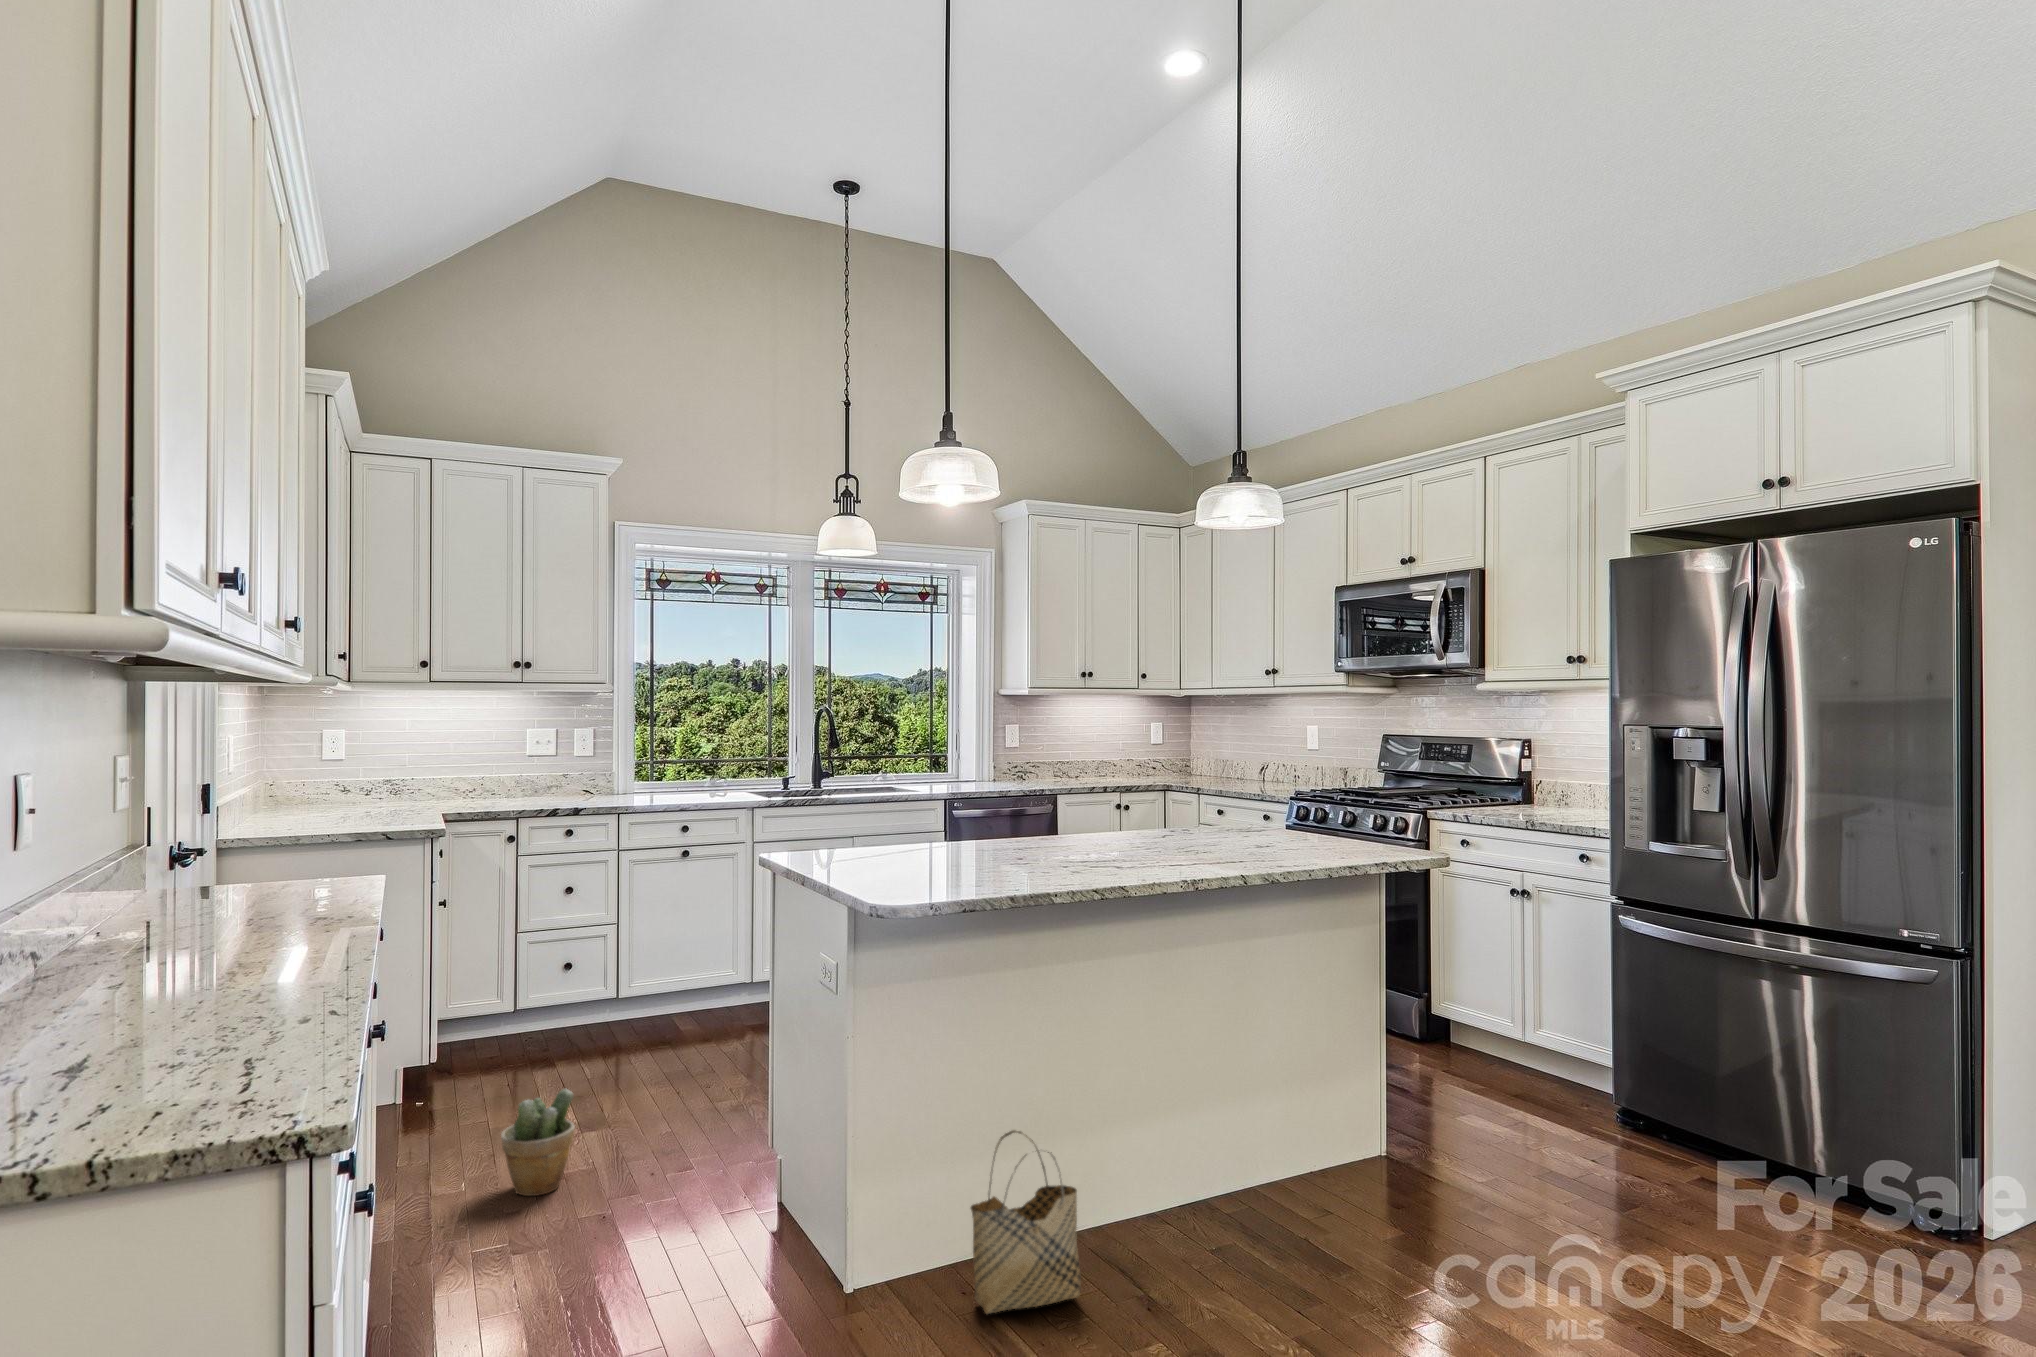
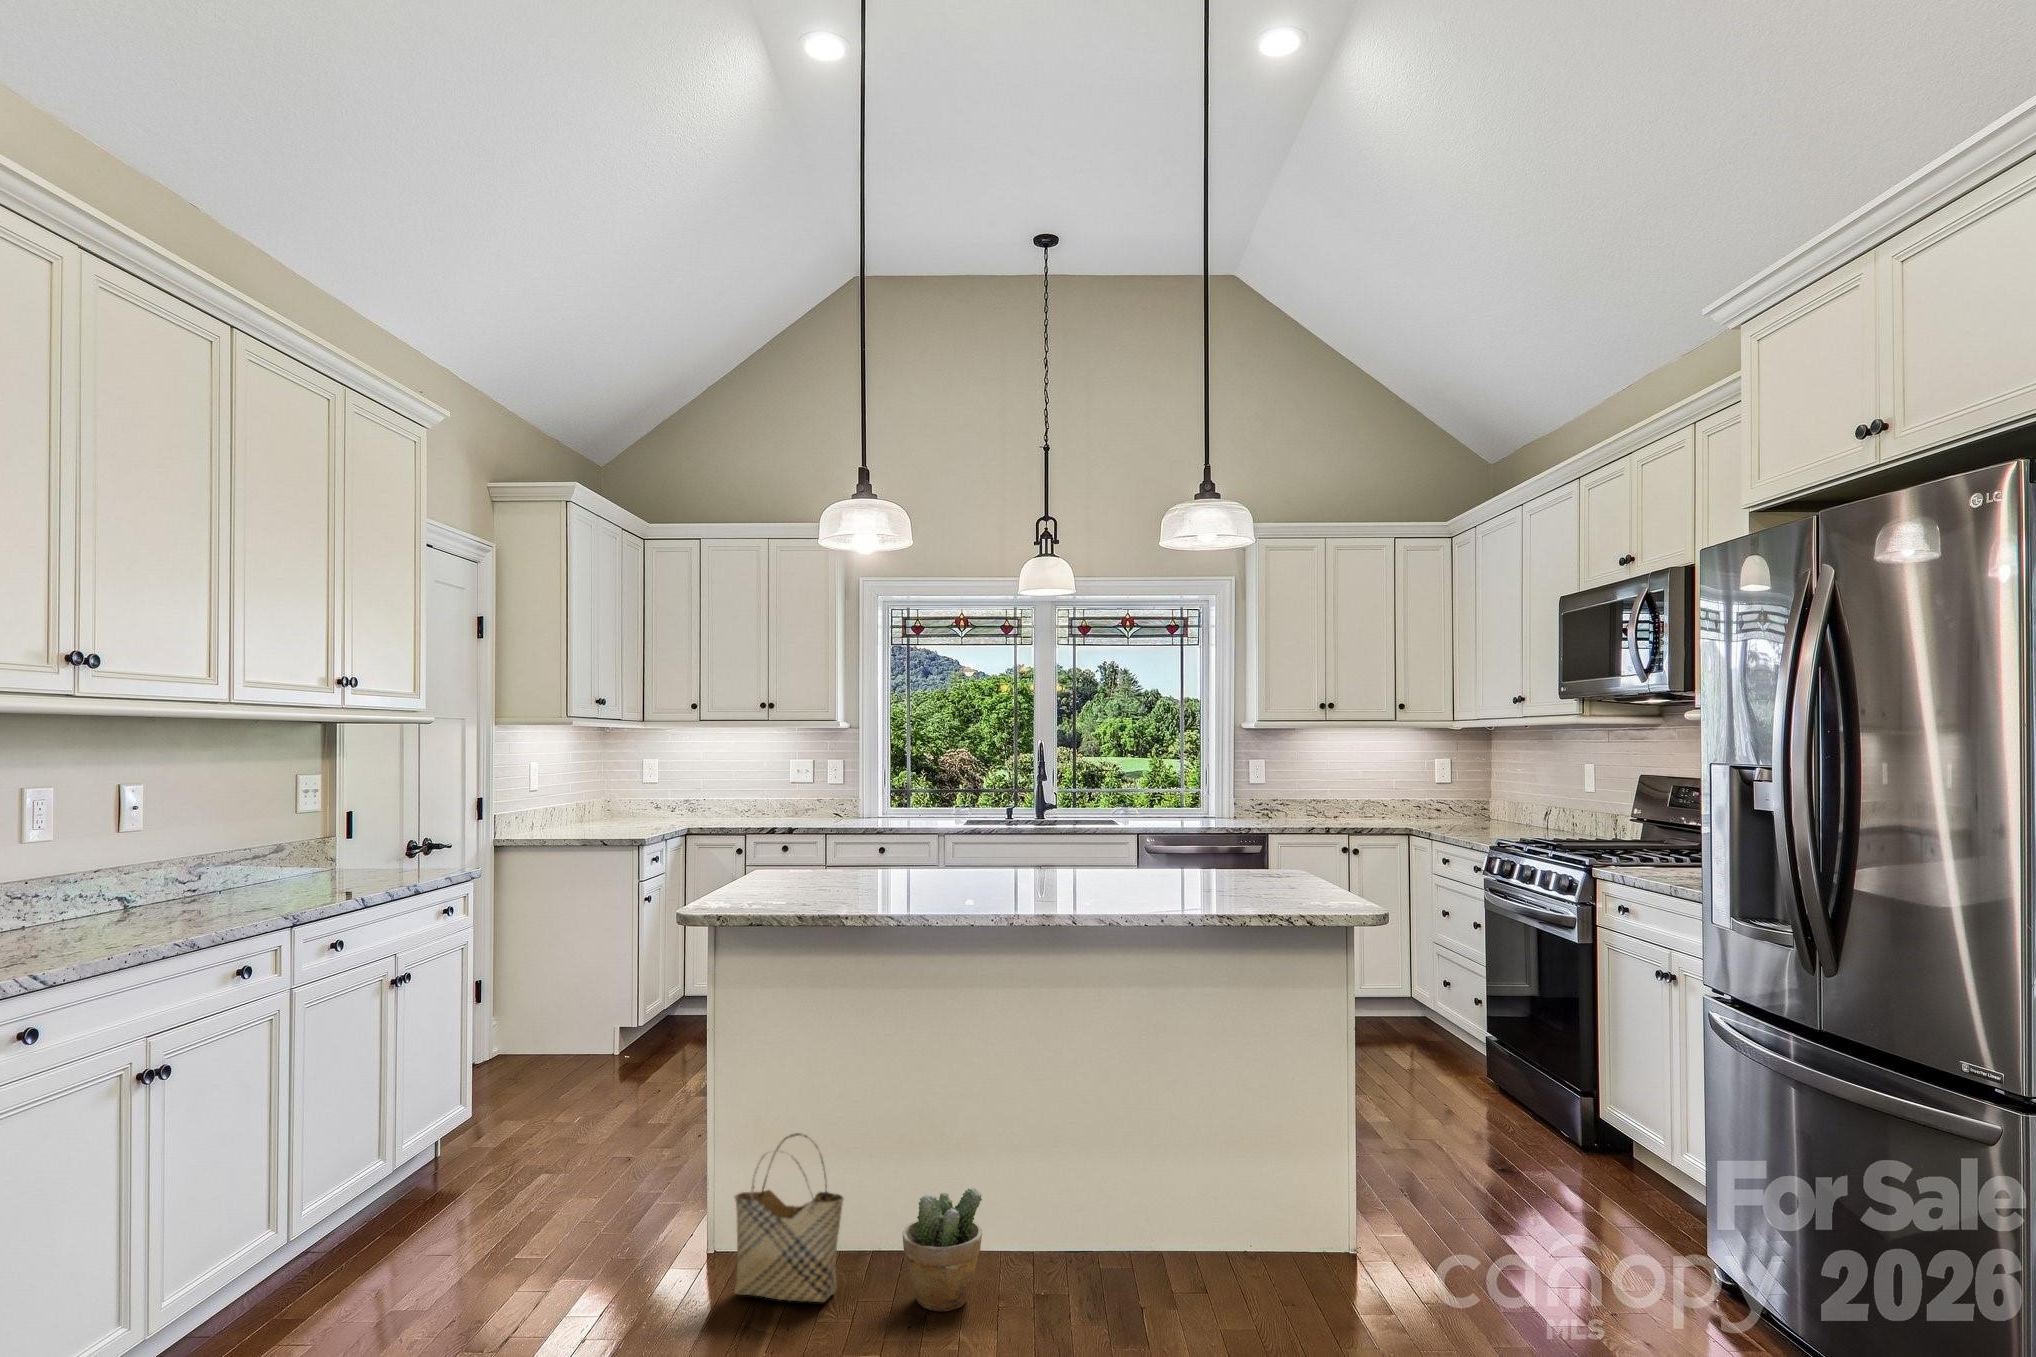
potted plant: present [501,1089,575,1196] -> present [902,1188,982,1311]

